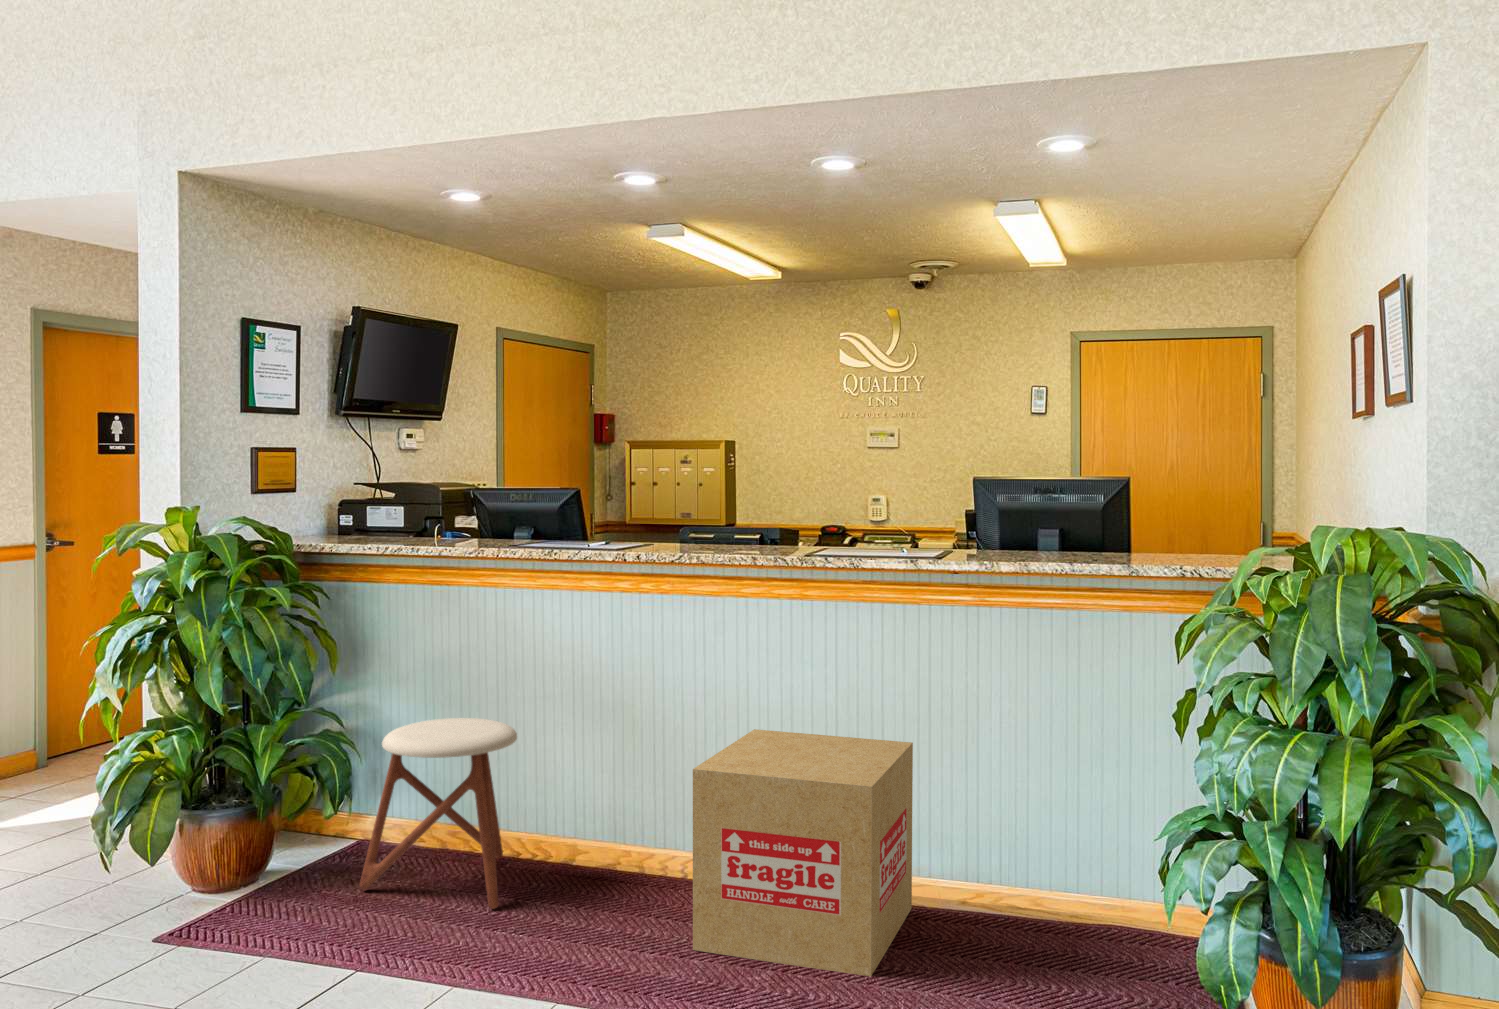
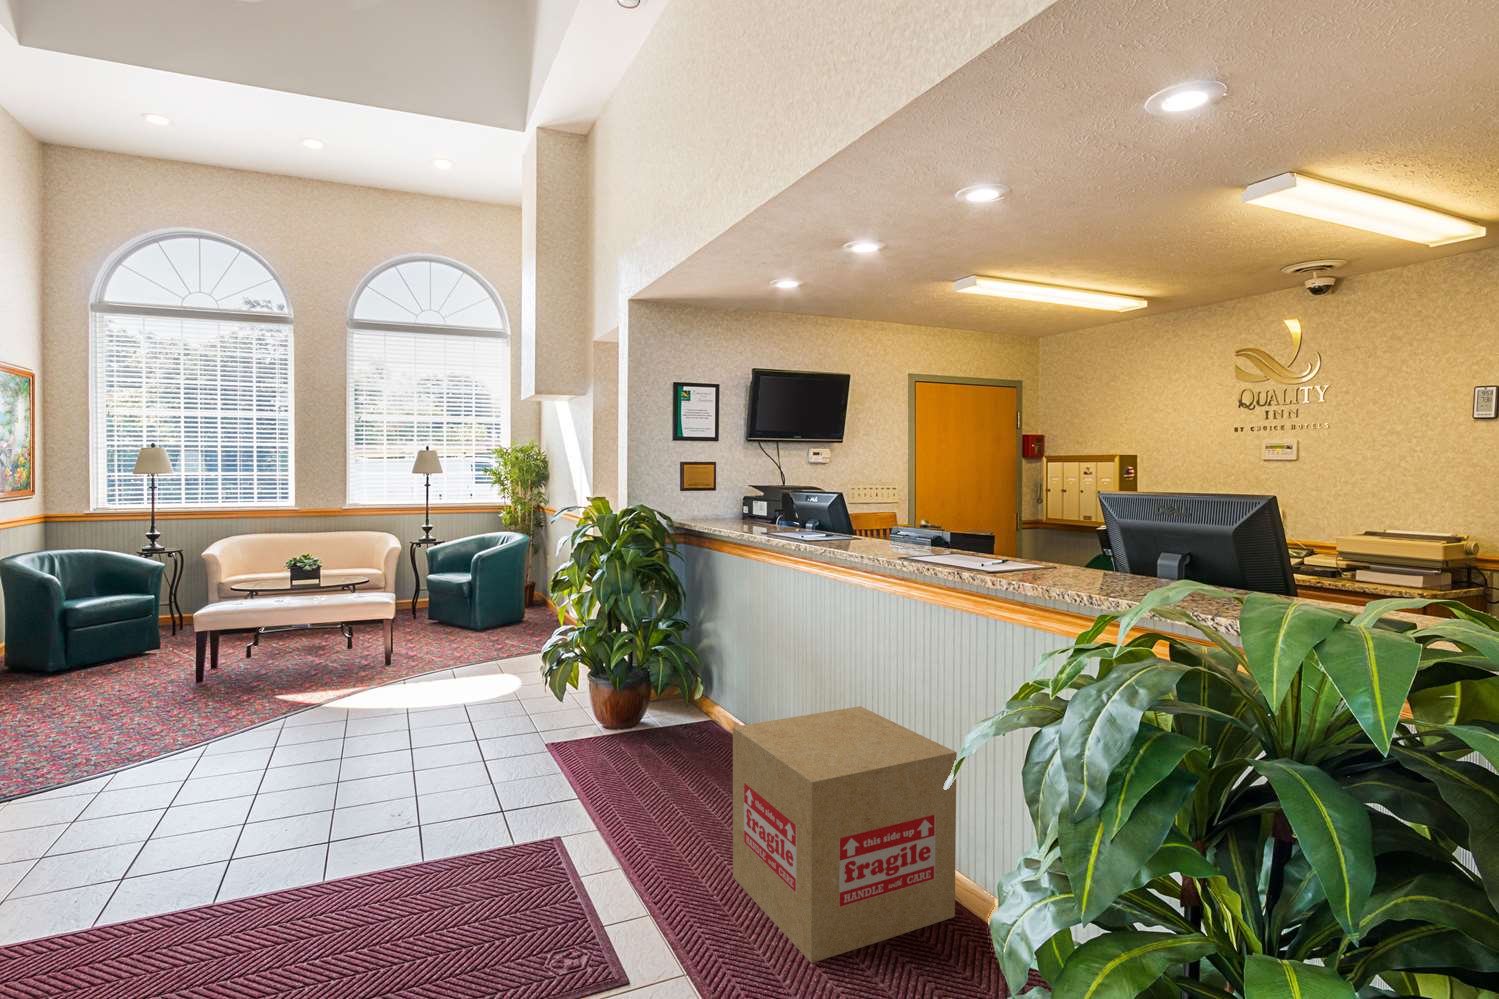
stool: present [360,718,517,909] -> none [642,653,748,796]

